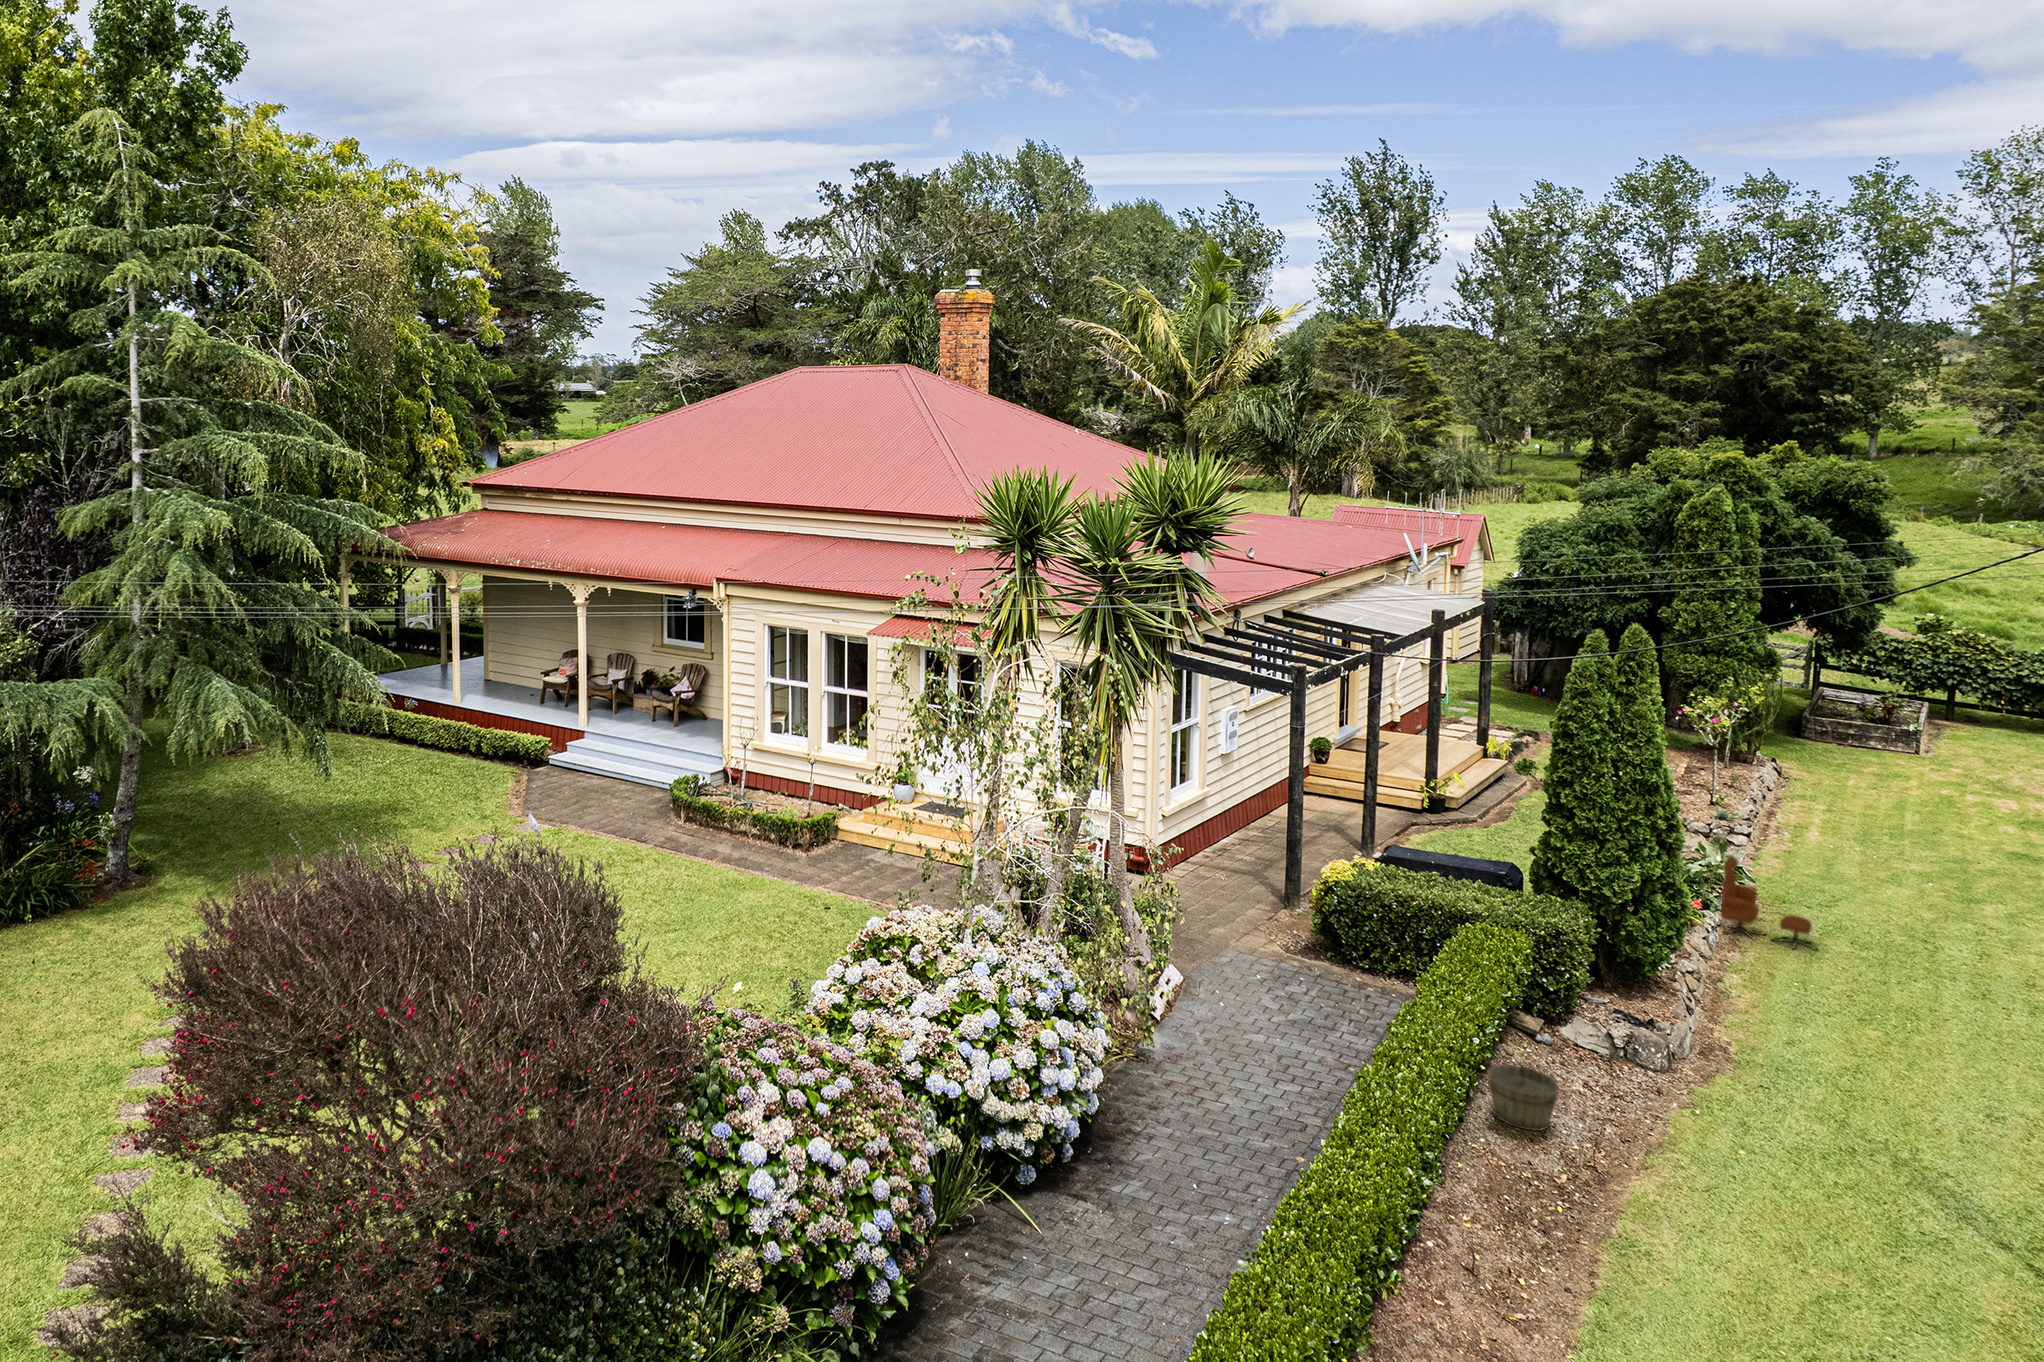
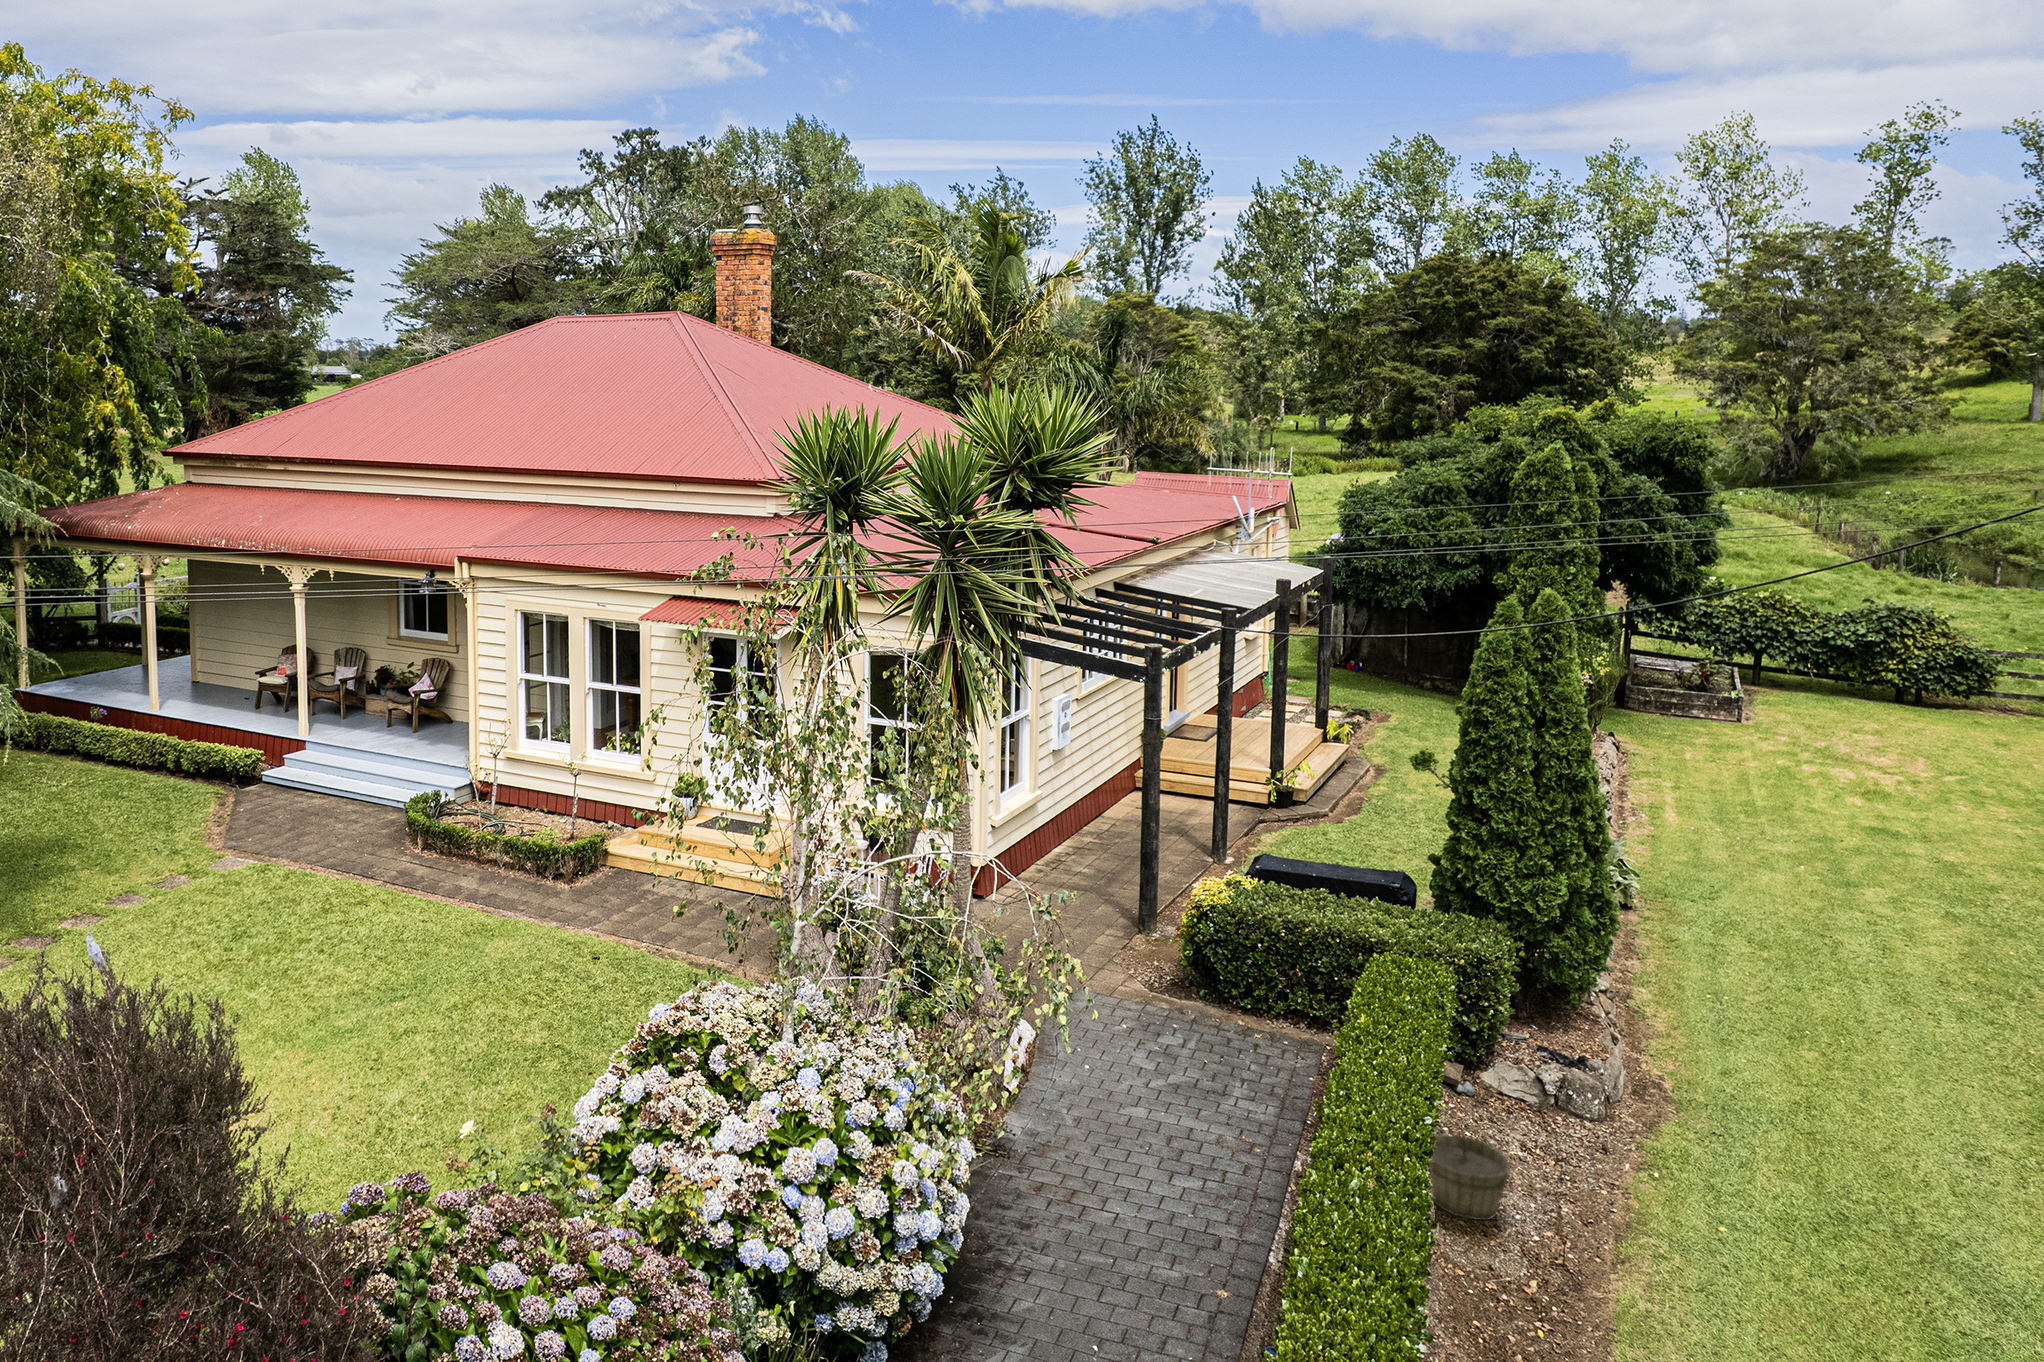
lounge chair: present [1720,856,1816,949] -> none [1603,849,1717,953]

